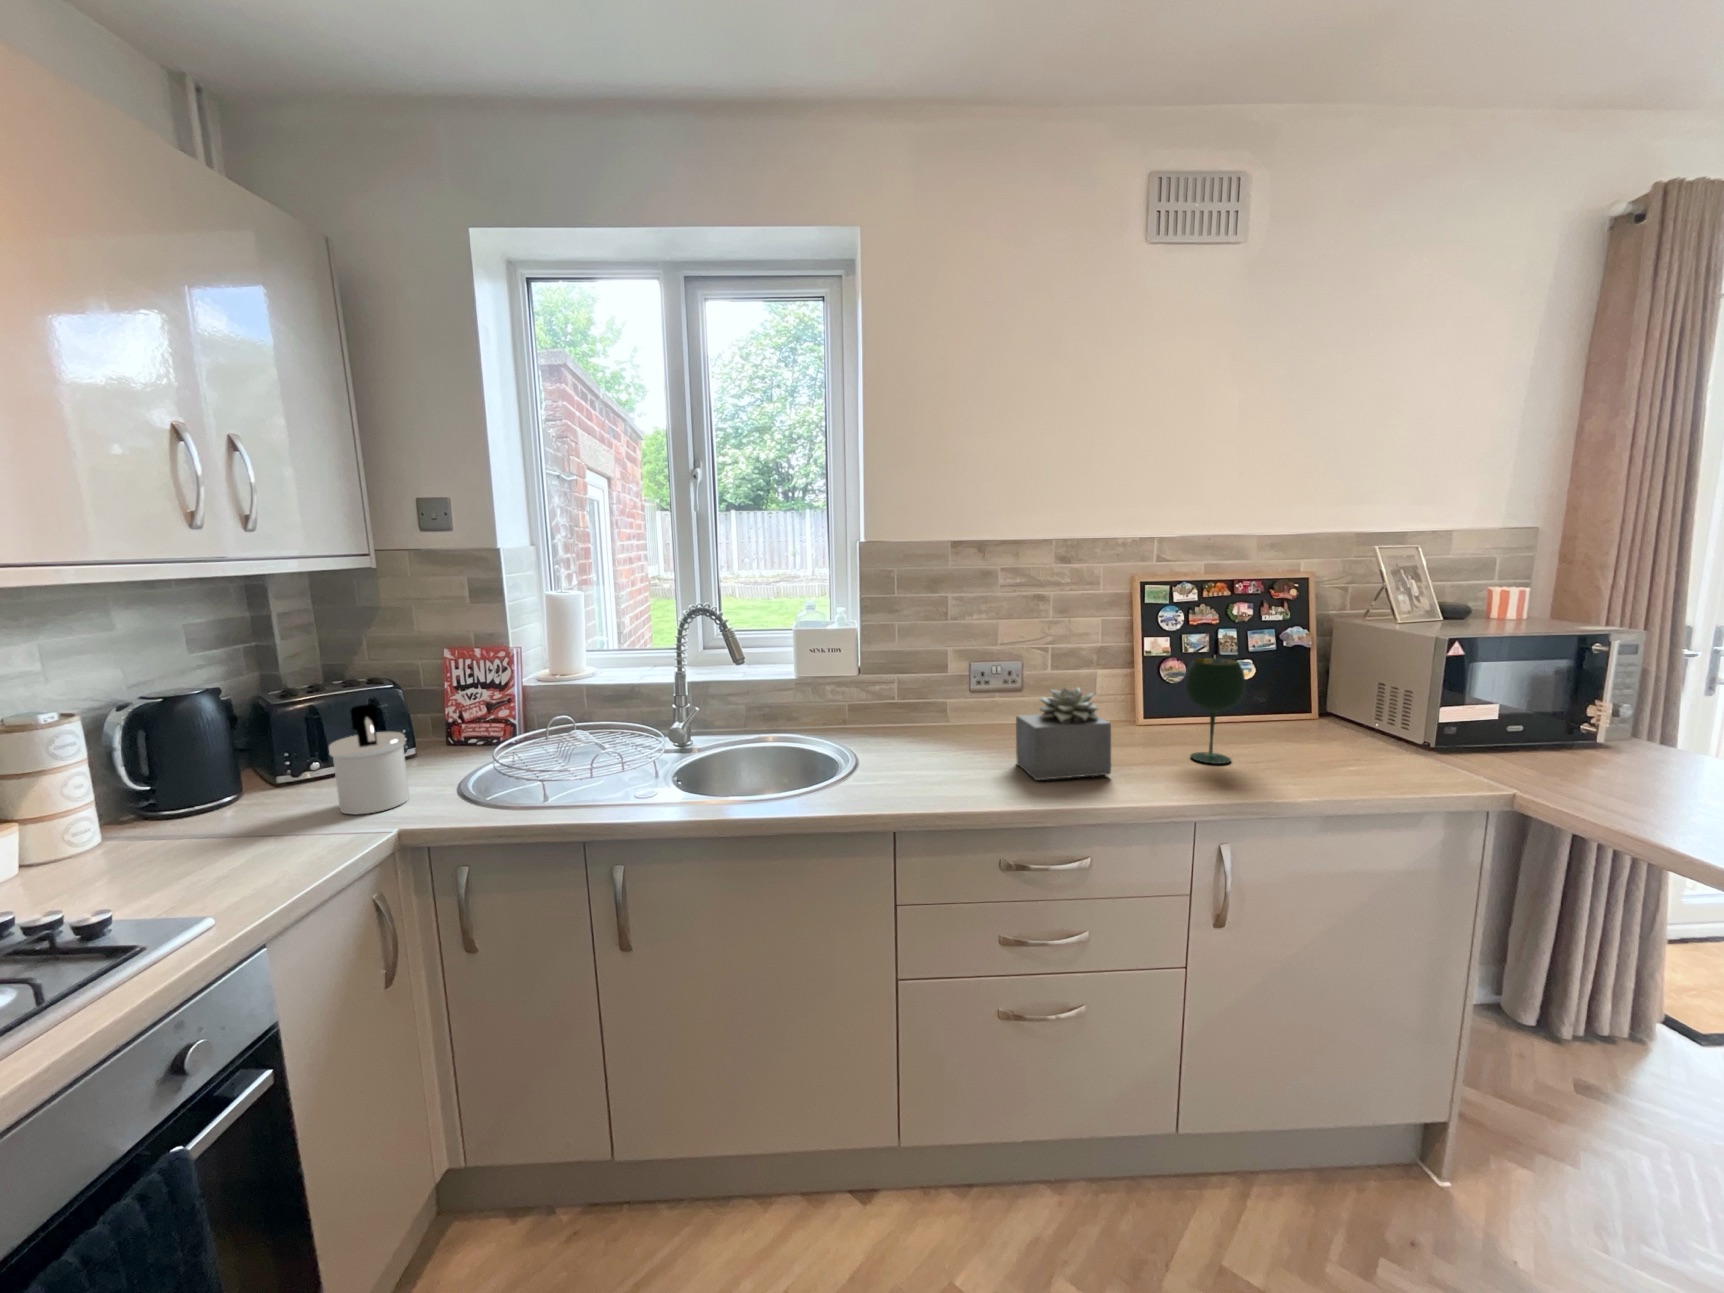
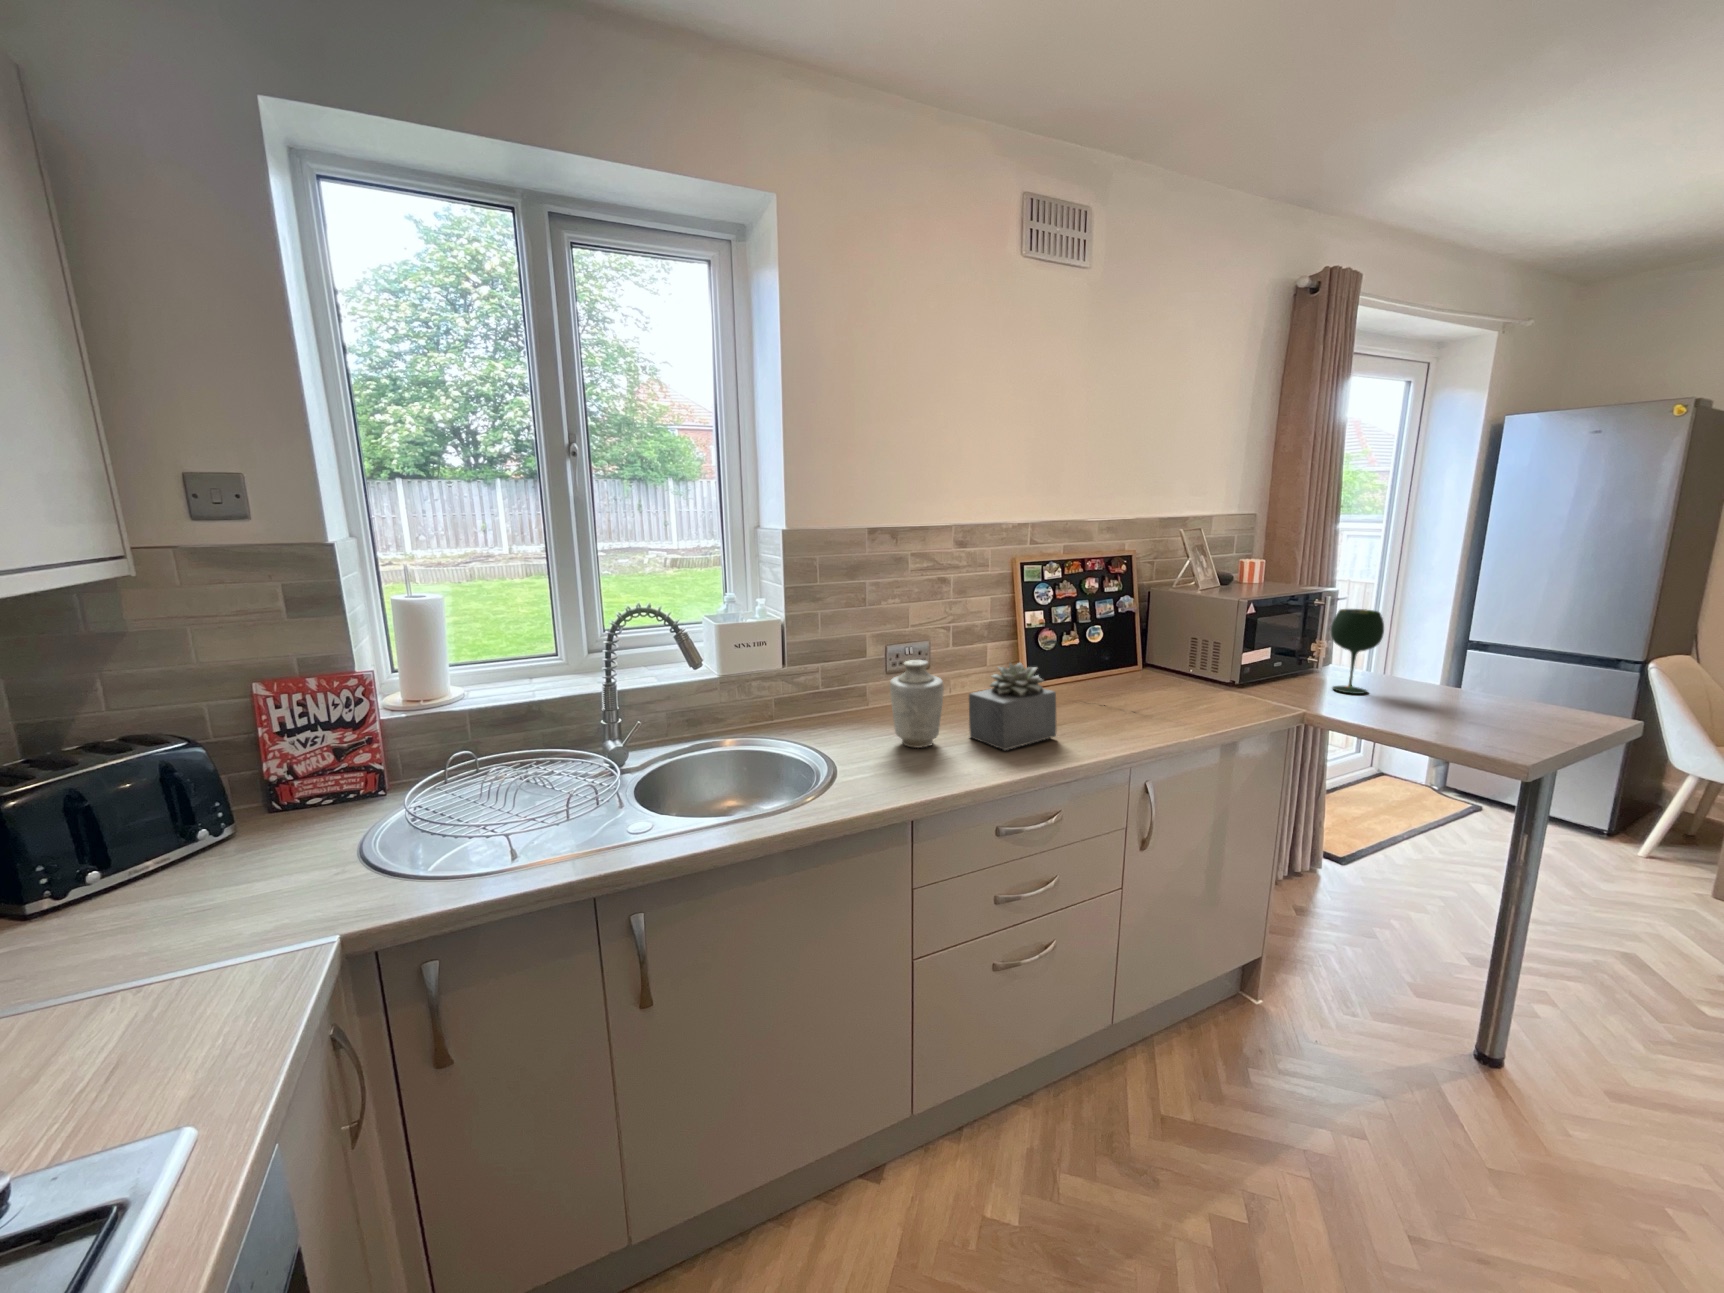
wine glass: present [1185,658,1246,764] -> present [1331,609,1384,694]
vase: none [927,674,983,766] -> present [890,660,944,748]
soap dispenser: present [329,704,409,814] -> none [179,774,307,932]

